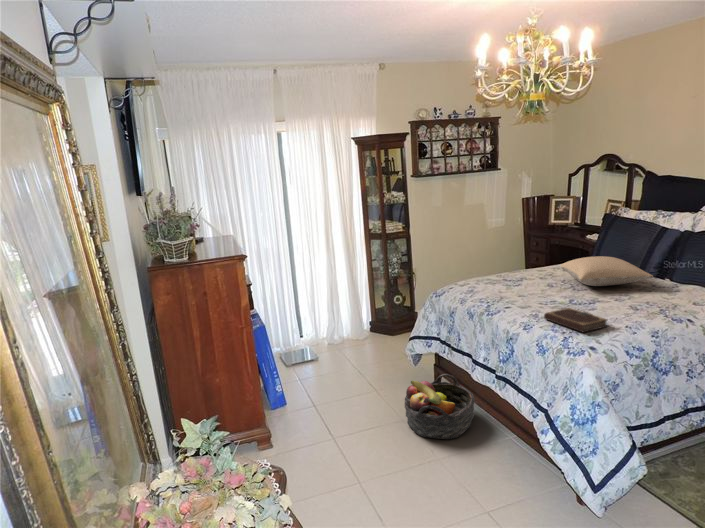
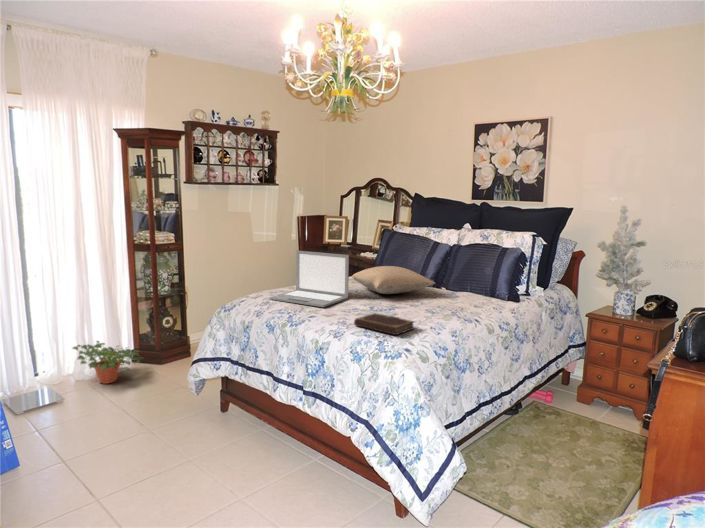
laptop: none [474,242,552,298] -> present [270,251,349,307]
potted plant: none [326,312,379,347] -> present [73,341,142,384]
basket: present [405,374,475,439] -> none [192,399,276,479]

